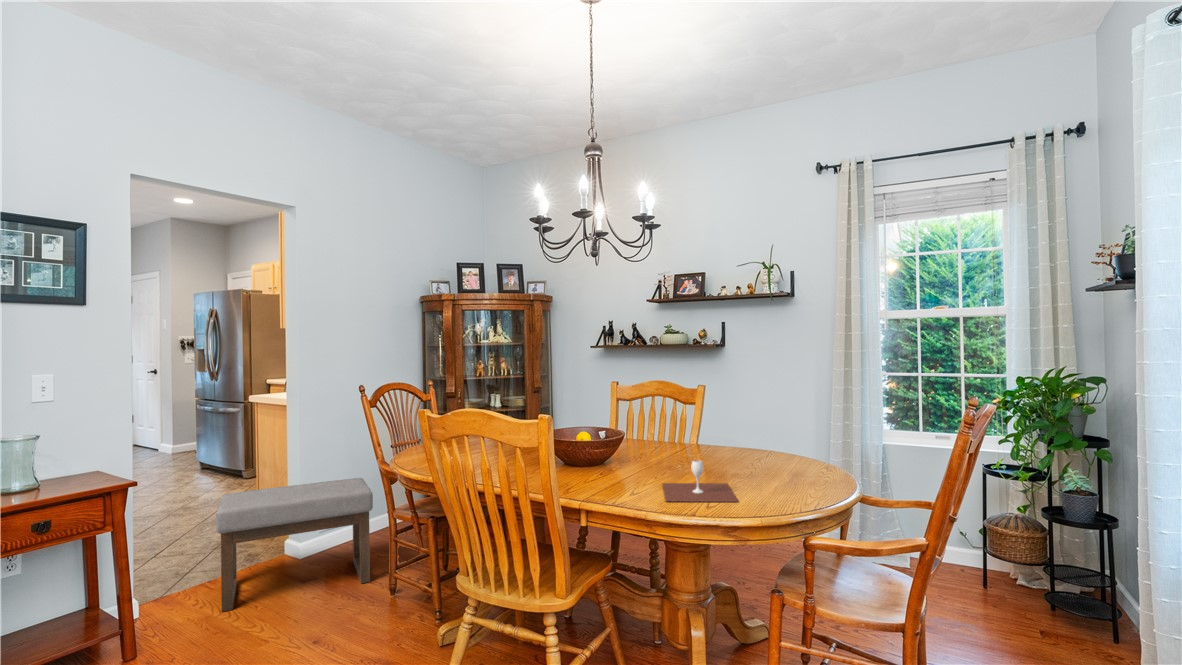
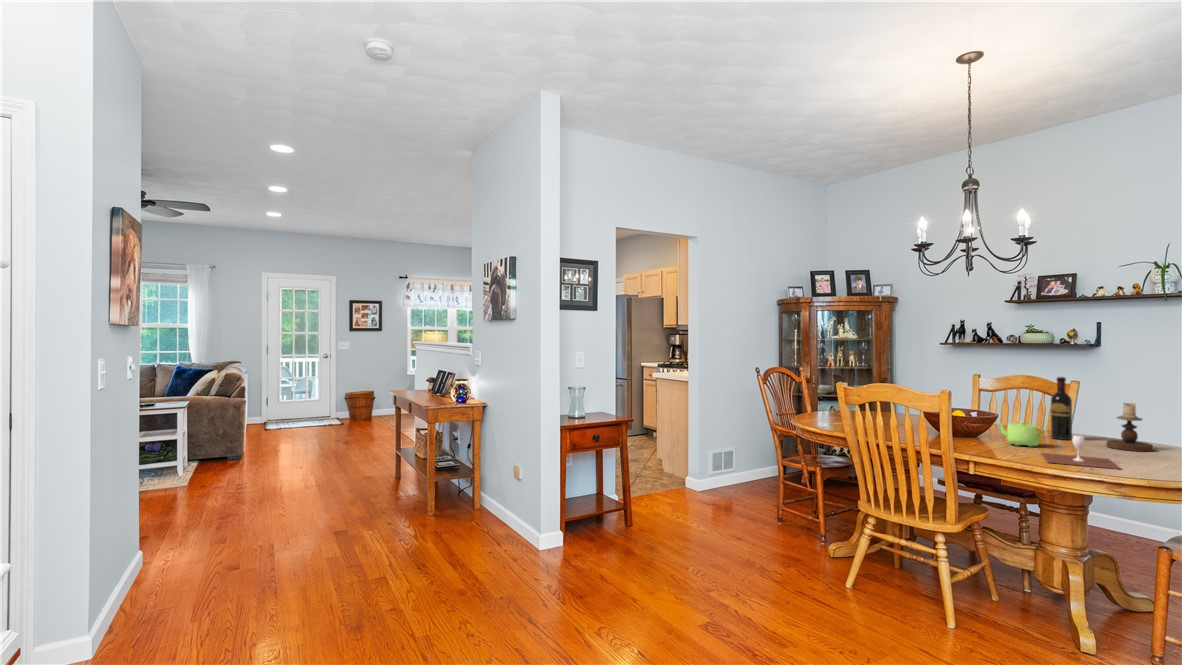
wine bottle: none [678,384,697,456] -> present [1051,377,1072,440]
candlestick: none [727,411,767,466] -> present [1106,403,1153,451]
teapot: none [619,442,667,473] -> present [997,421,1043,447]
ottoman: present [216,478,373,612] -> none [657,437,761,513]

